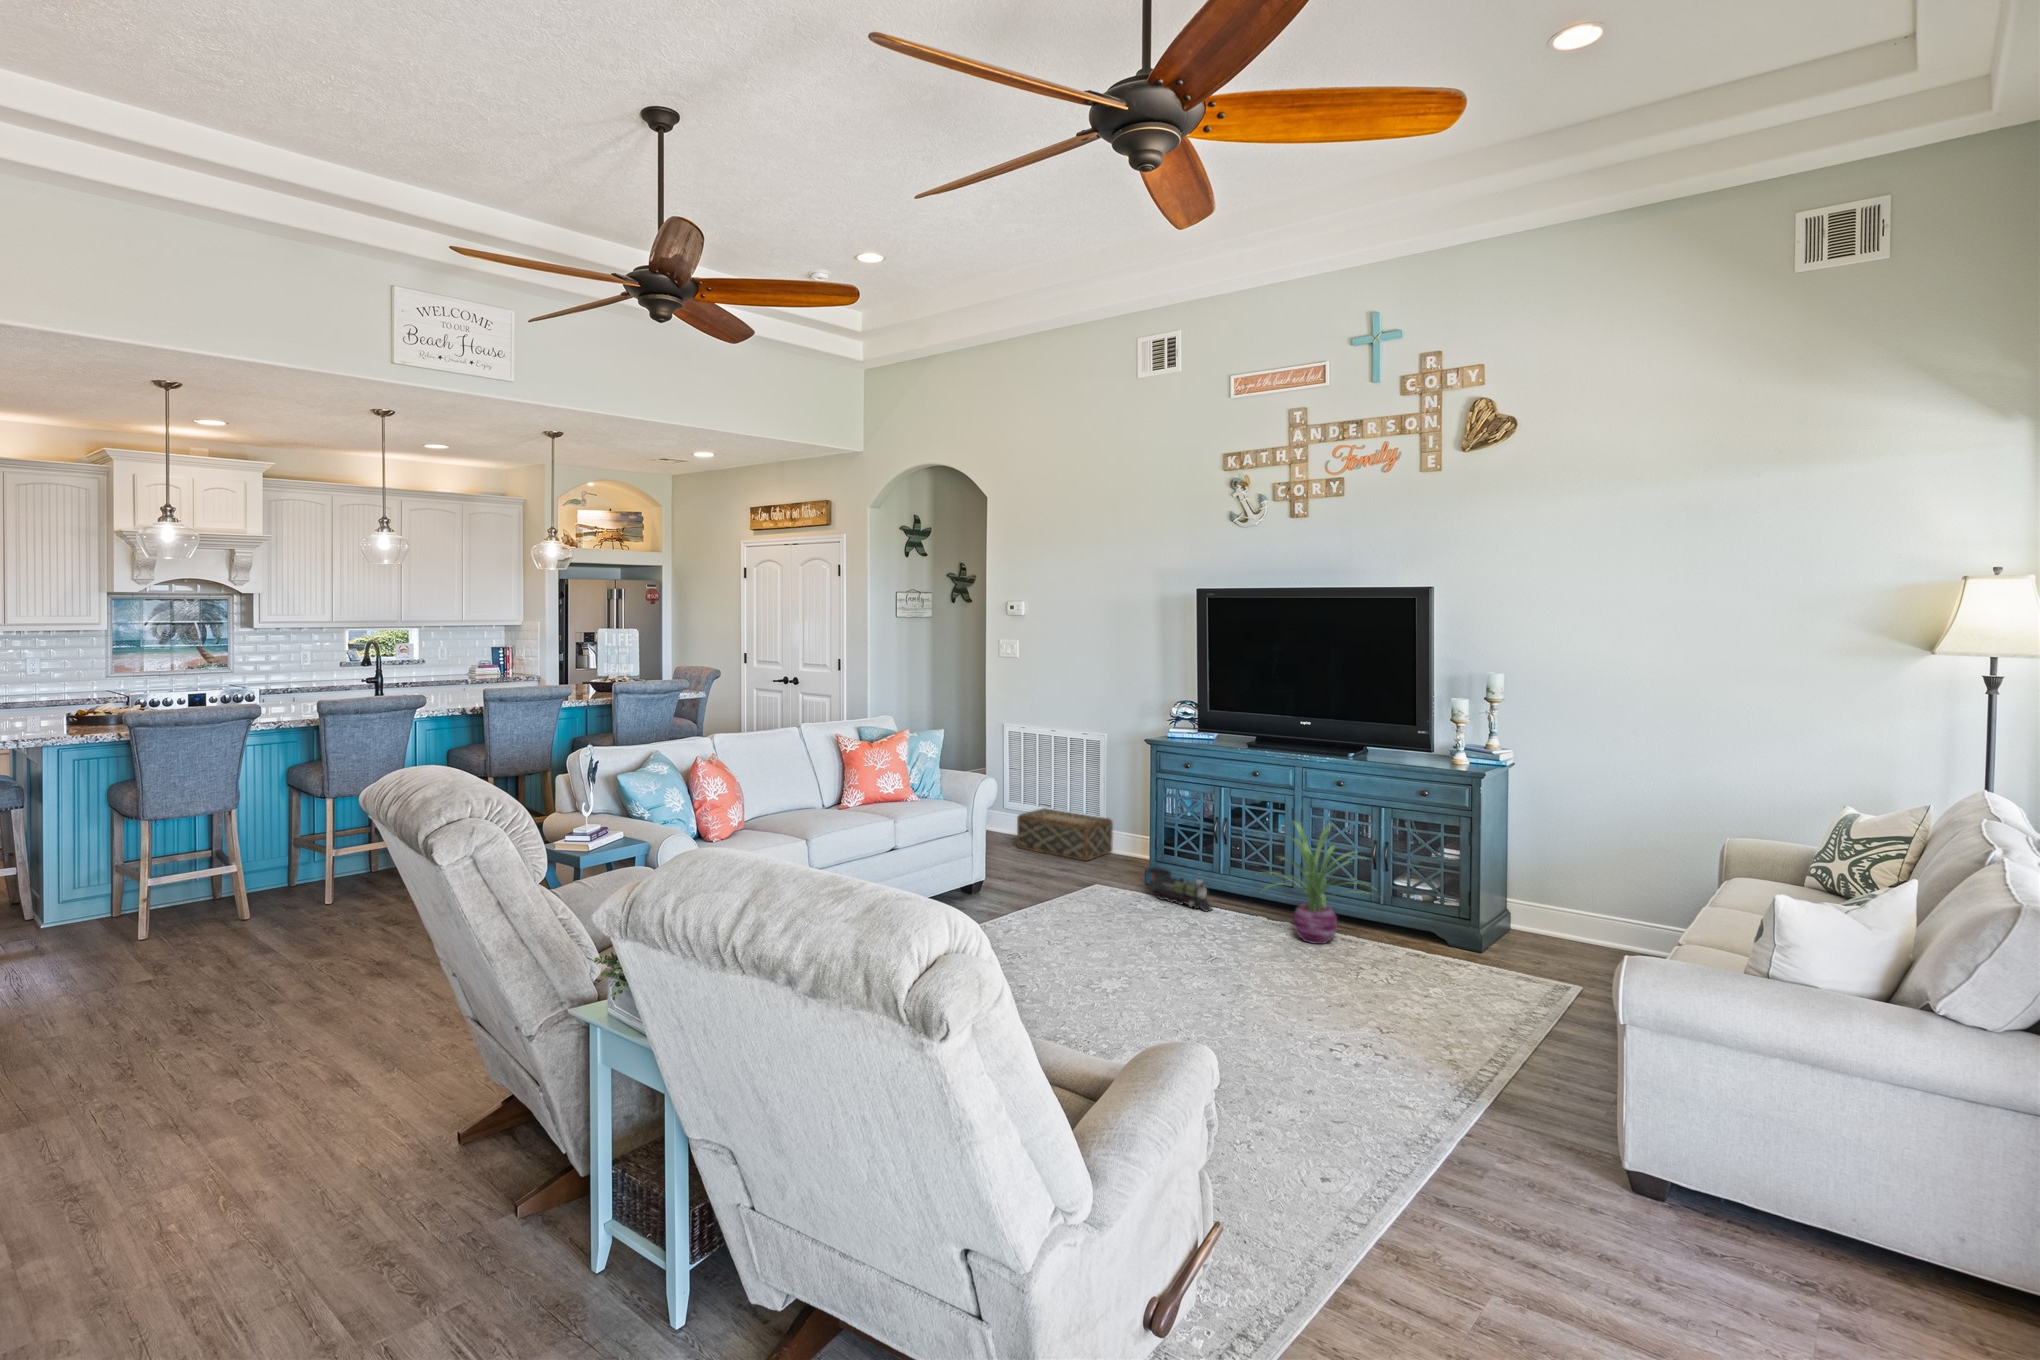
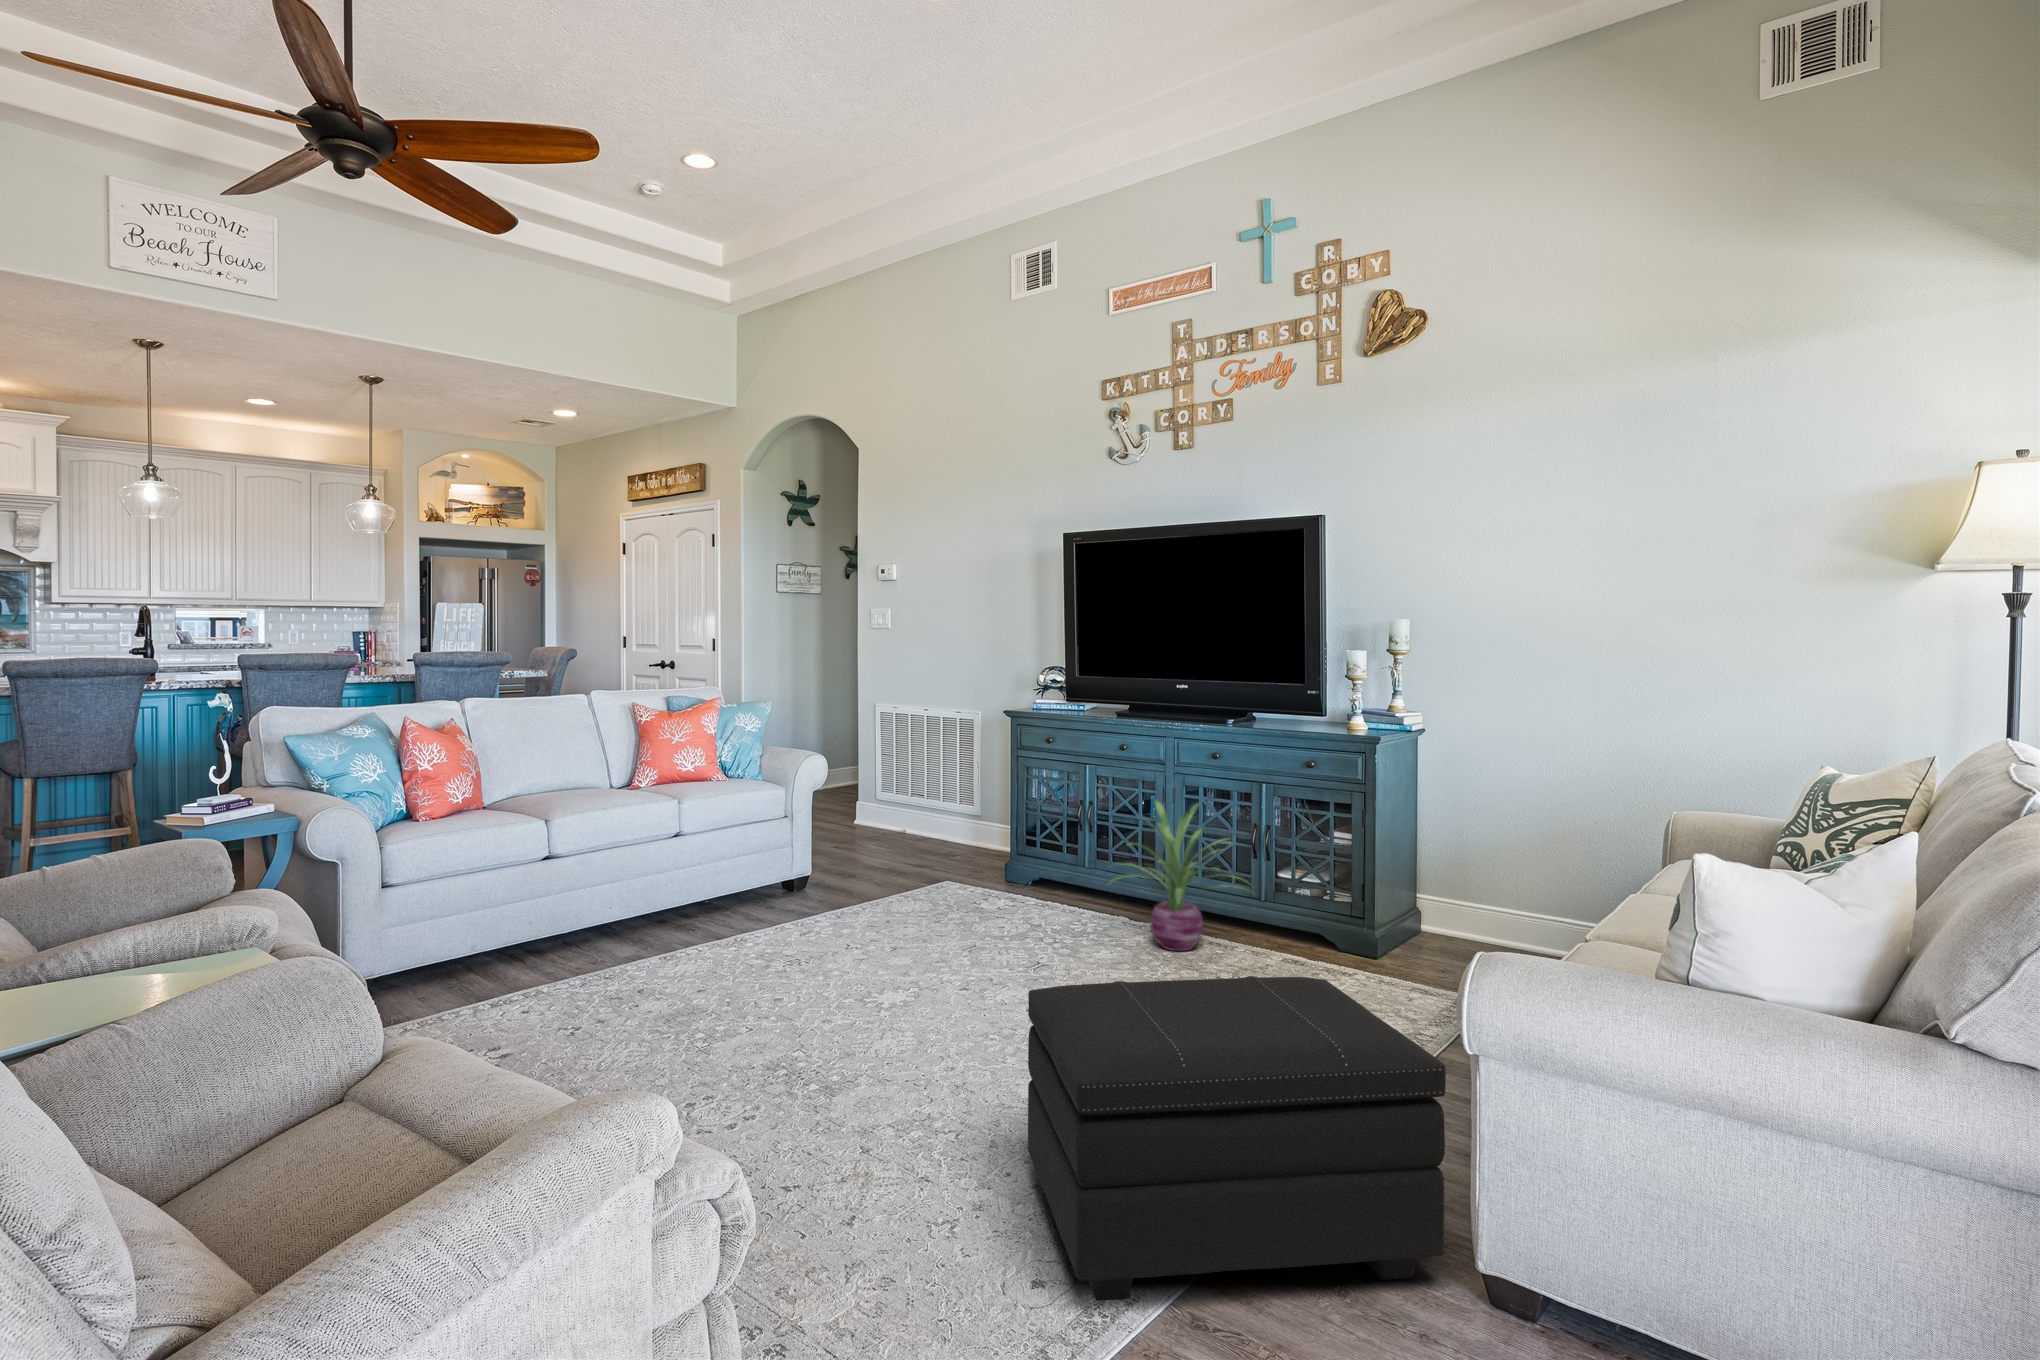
woven basket: present [1017,808,1113,861] -> none [875,800,983,859]
toy train: present [1147,867,1212,912] -> none [995,862,1068,914]
footstool: none [1285,974,1603,1194] -> present [1028,976,1446,1301]

